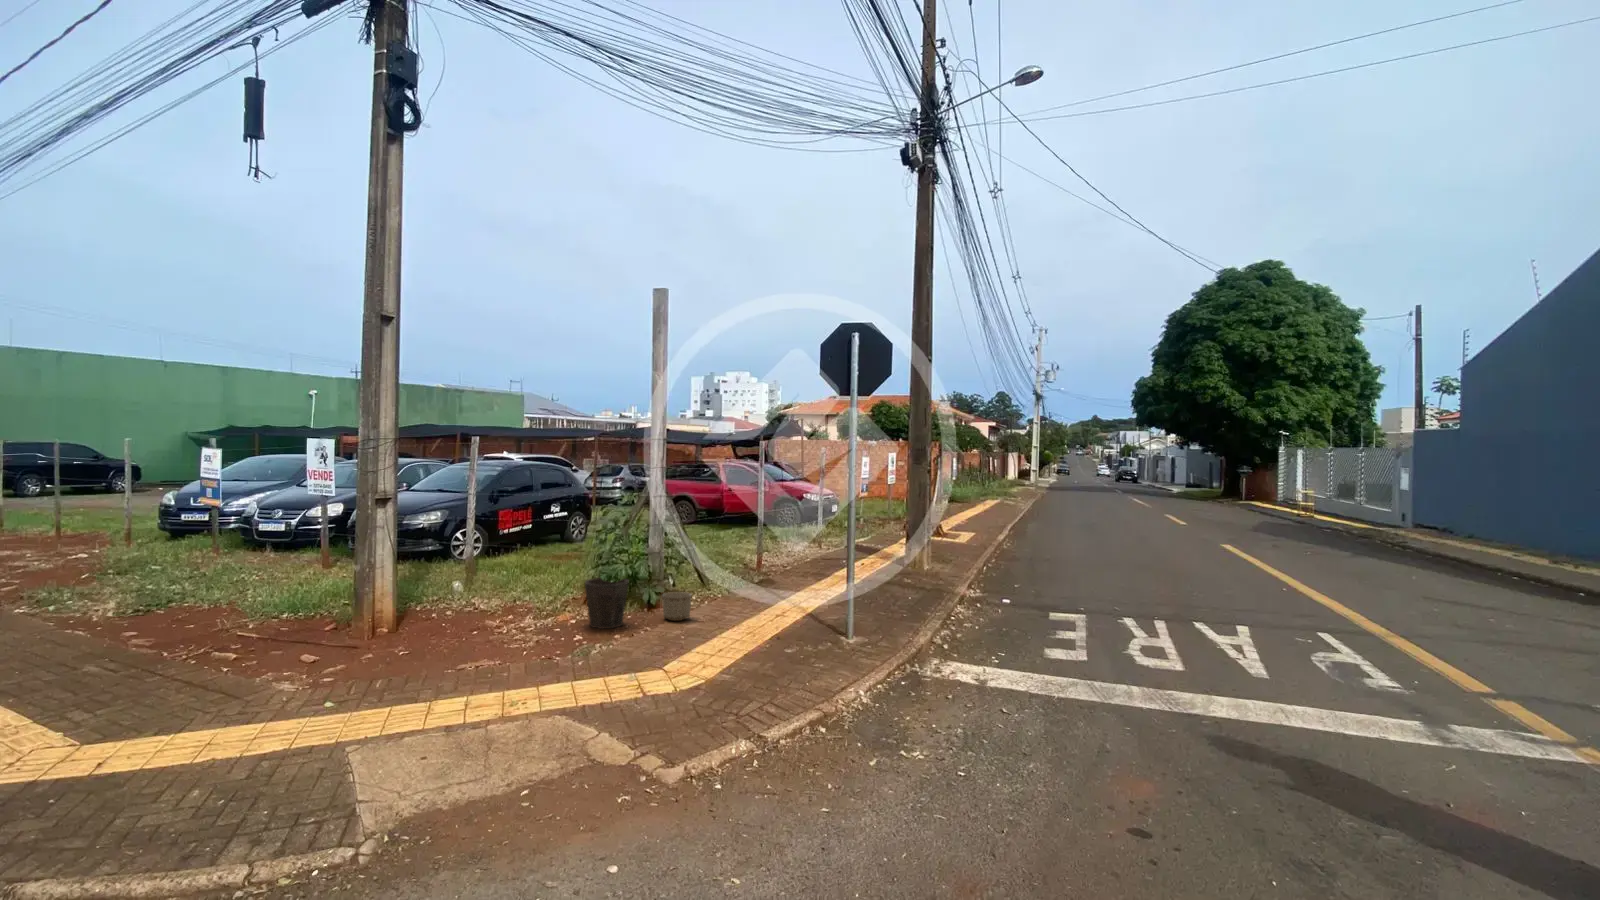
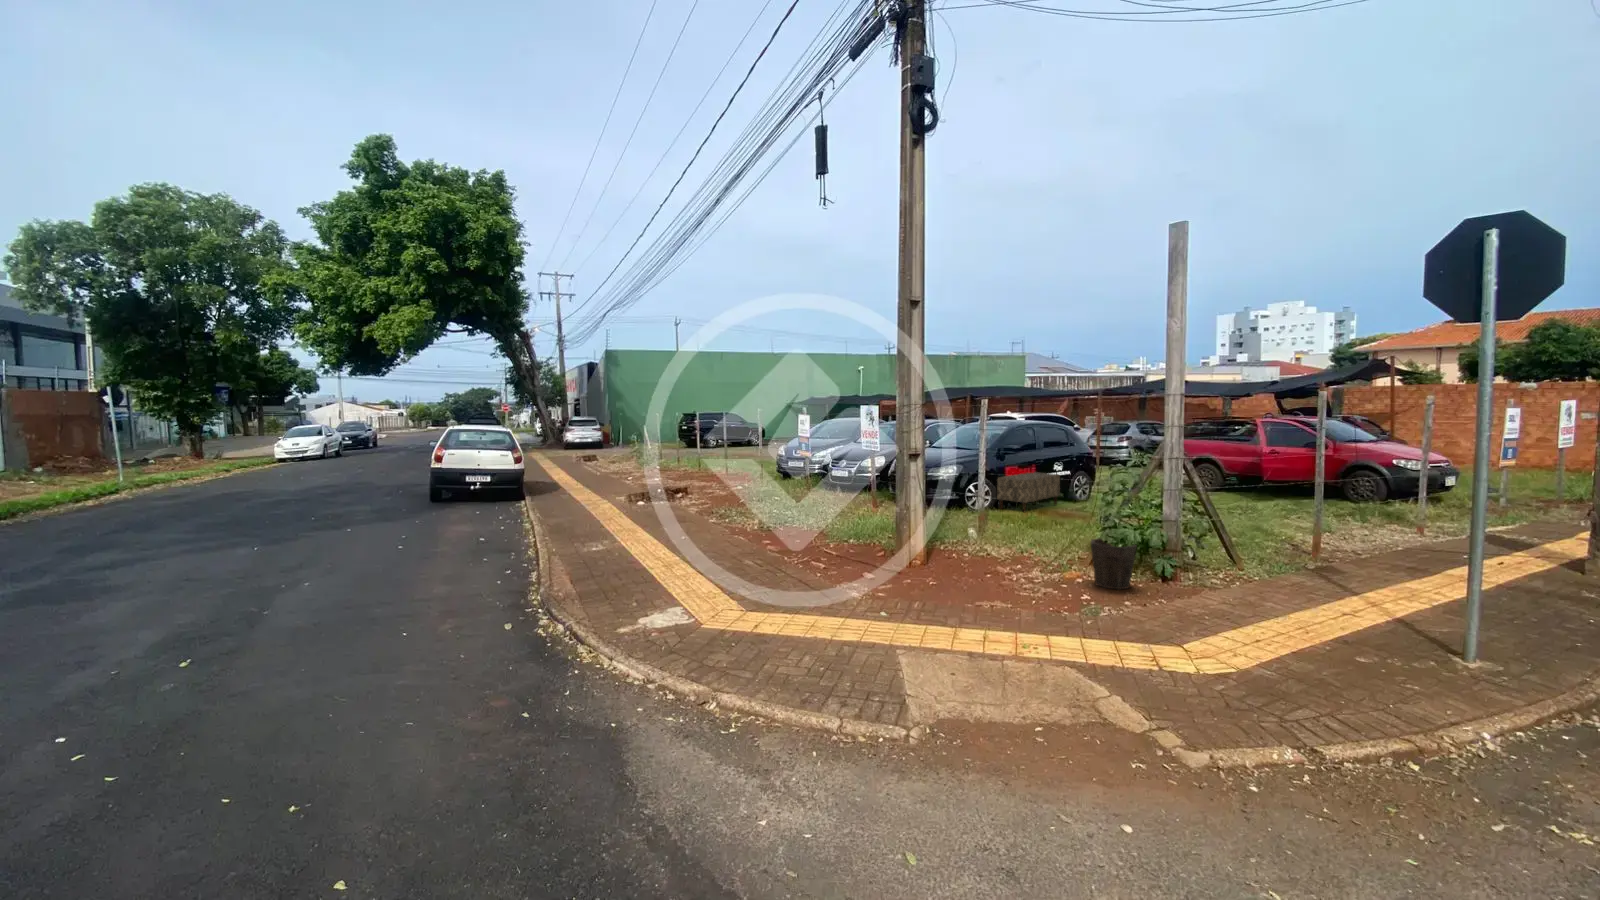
bench: none [487,514,558,560] -> present [997,472,1060,512]
planter: present [662,592,691,621] -> none [1174,561,1208,591]

